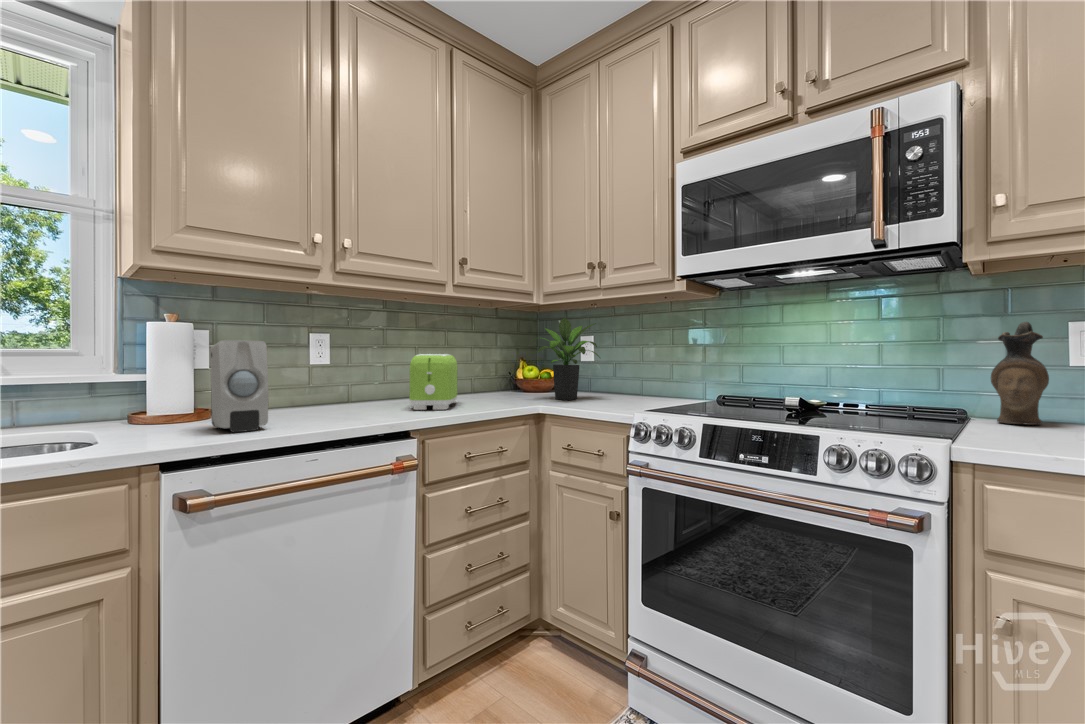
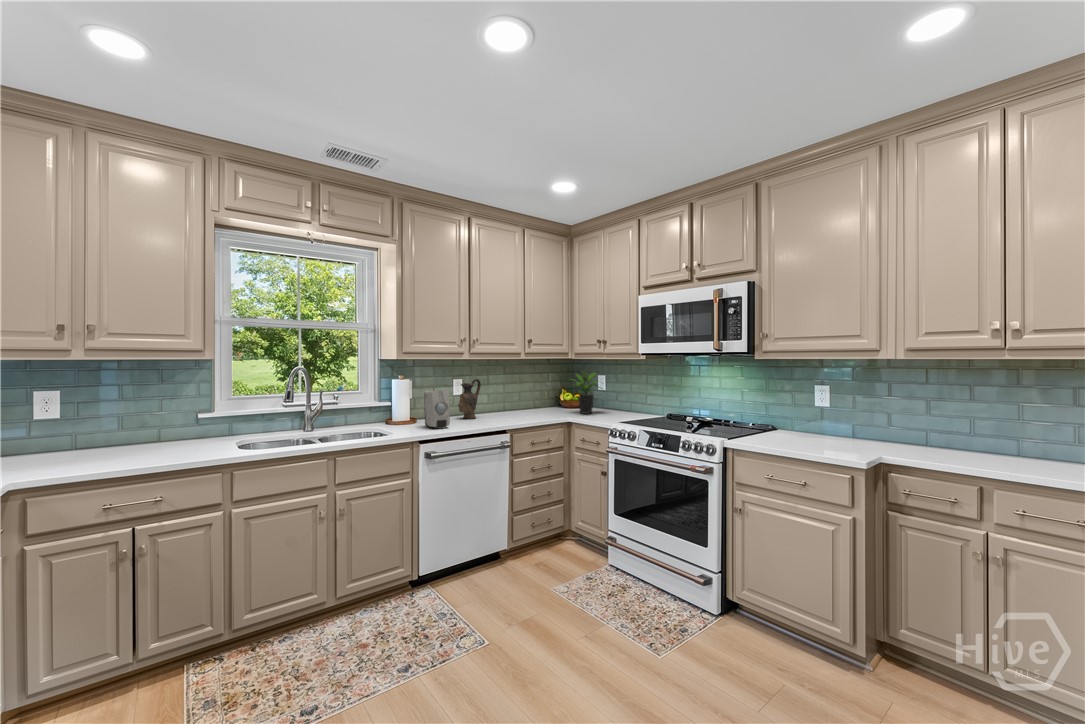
ceramic pitcher: present [991,322,1049,425] -> present [458,379,481,419]
toaster: present [410,354,457,410] -> none [504,389,527,419]

